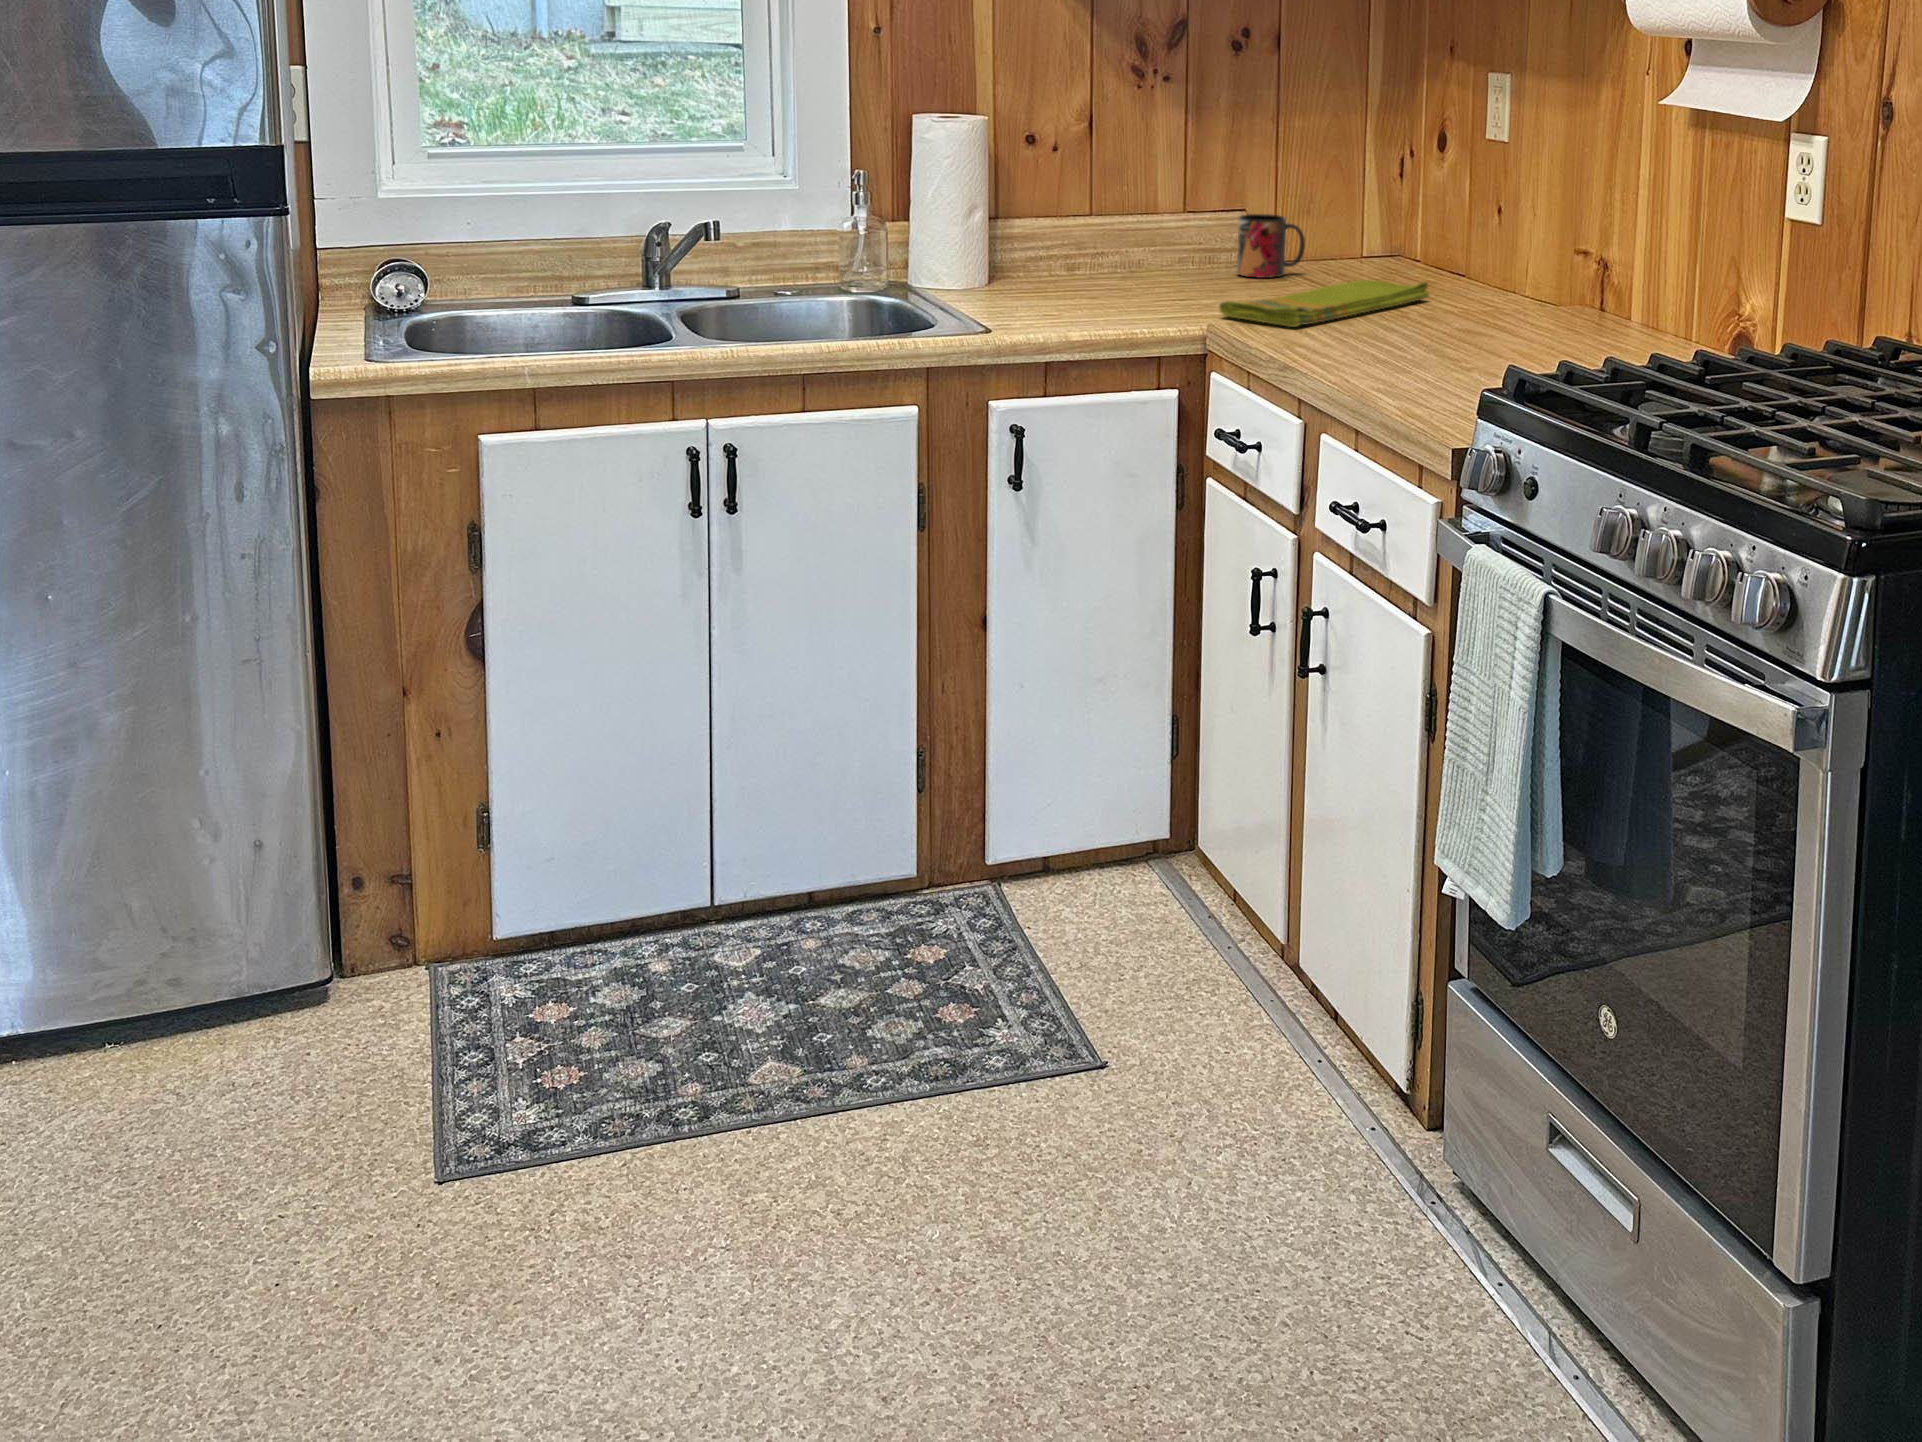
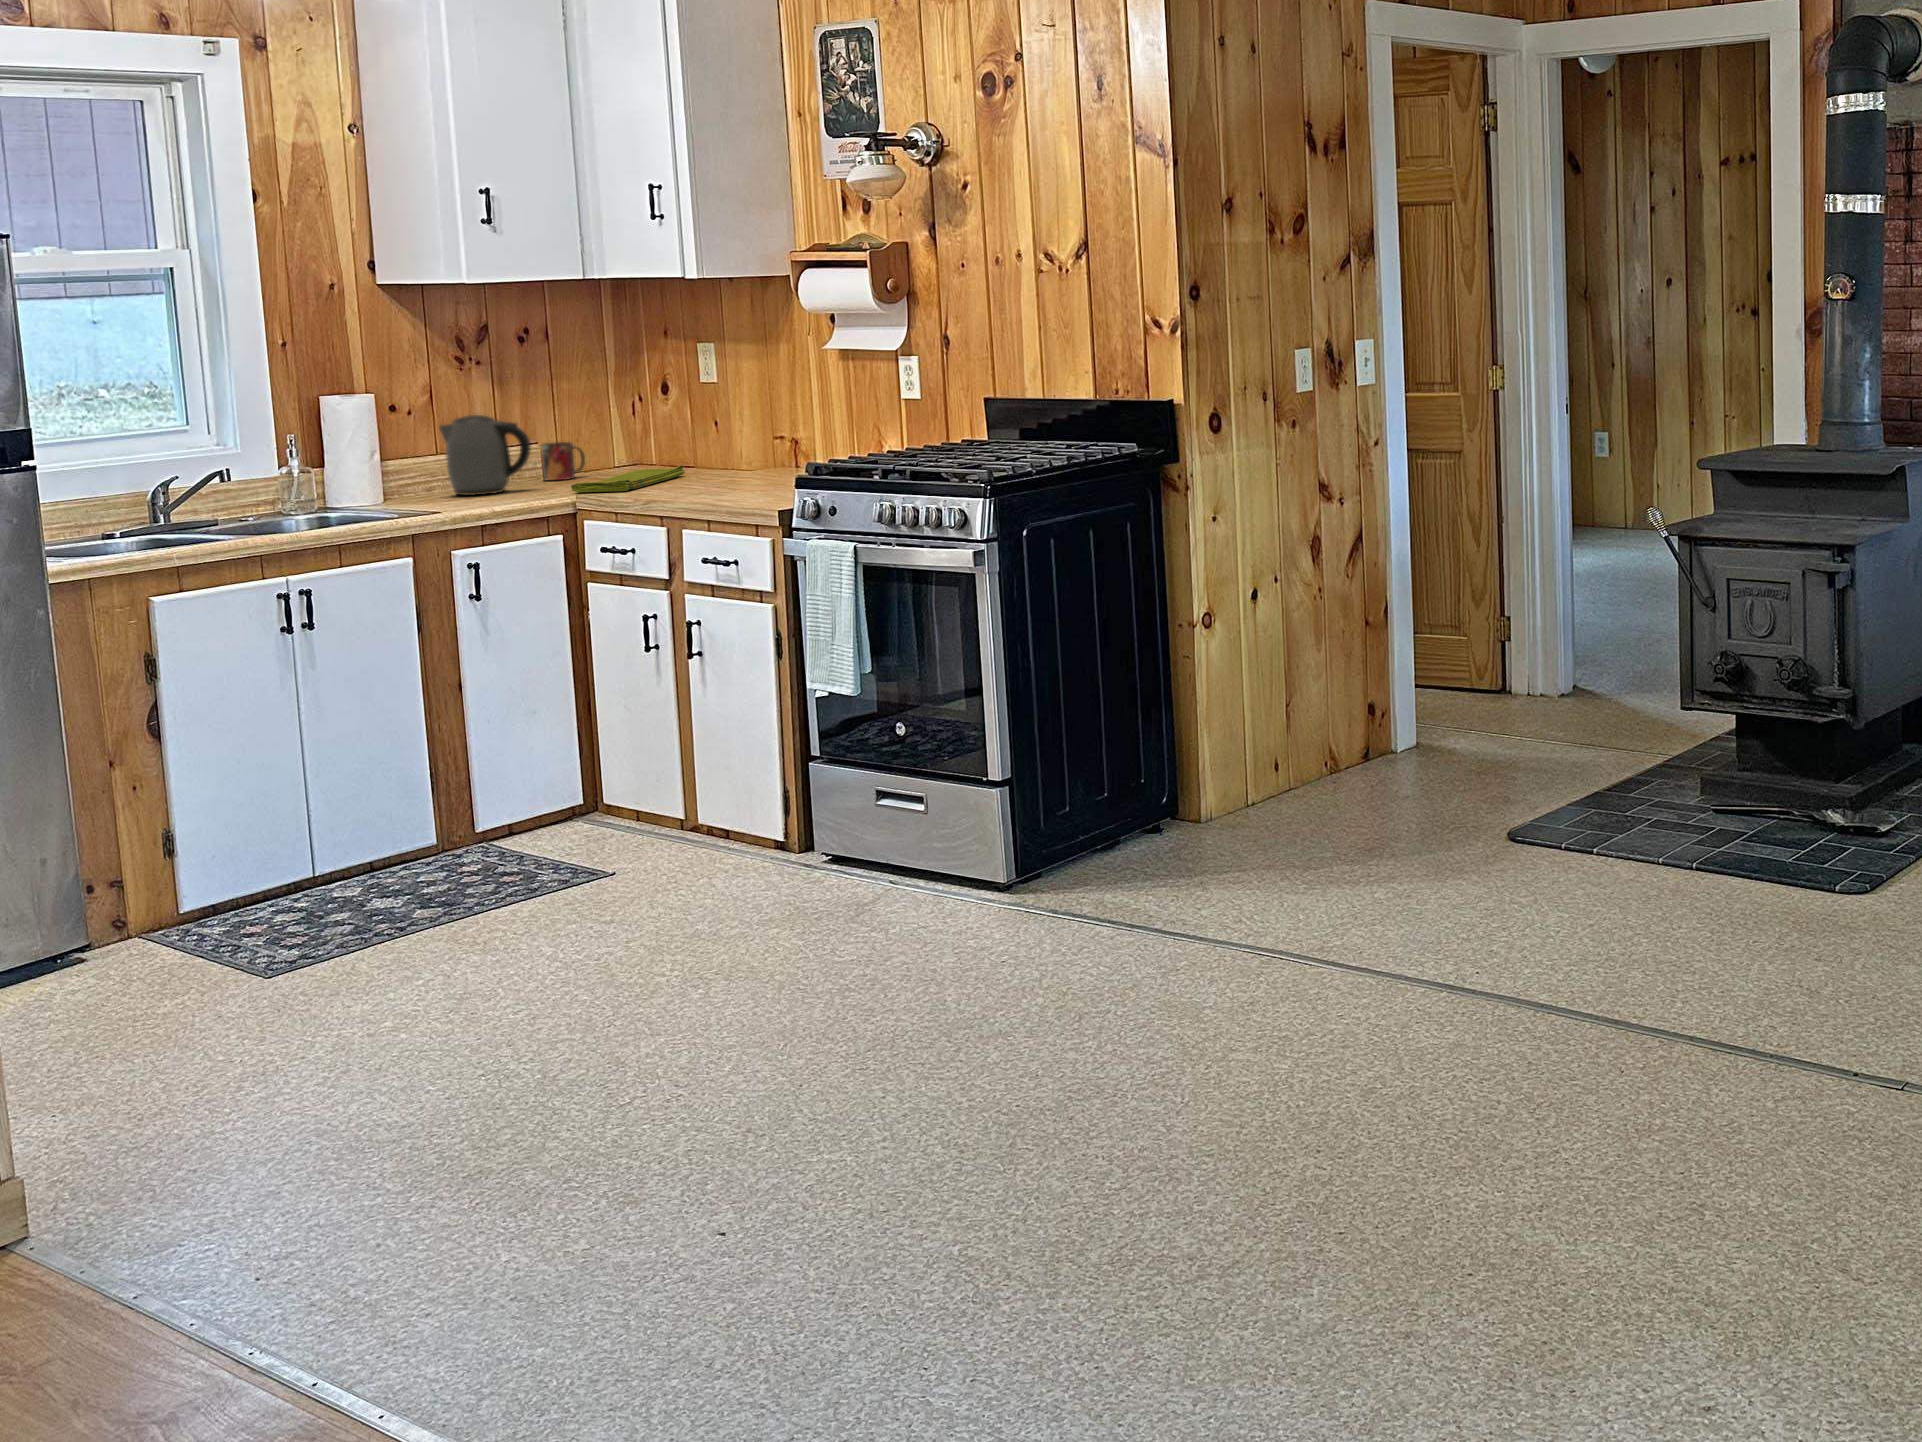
kettle: none [1069,163,1196,295] -> present [439,415,531,495]

